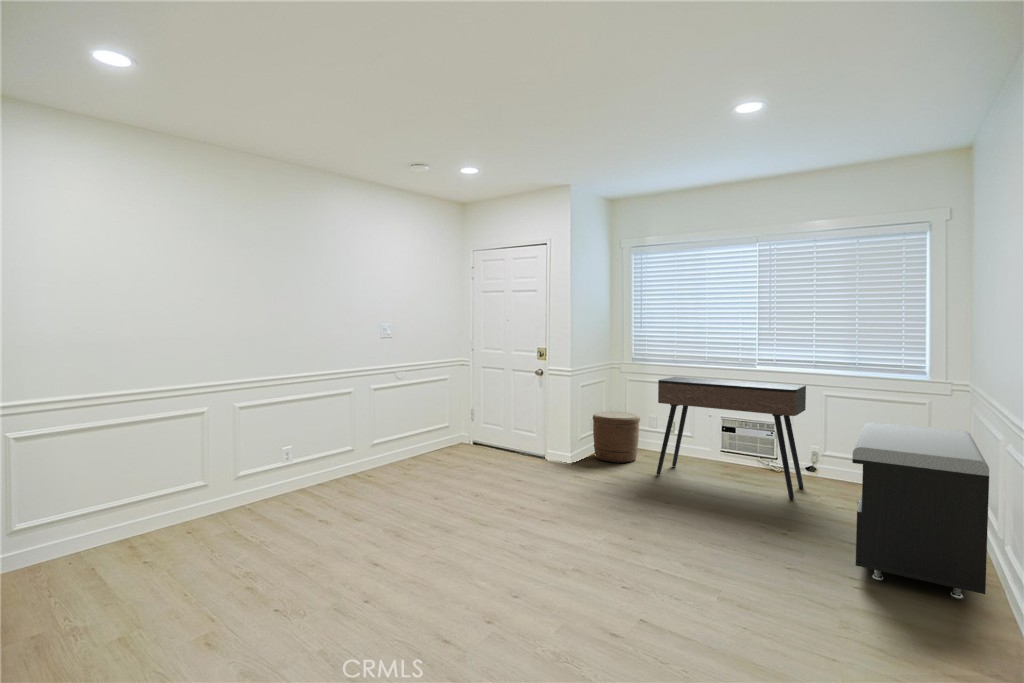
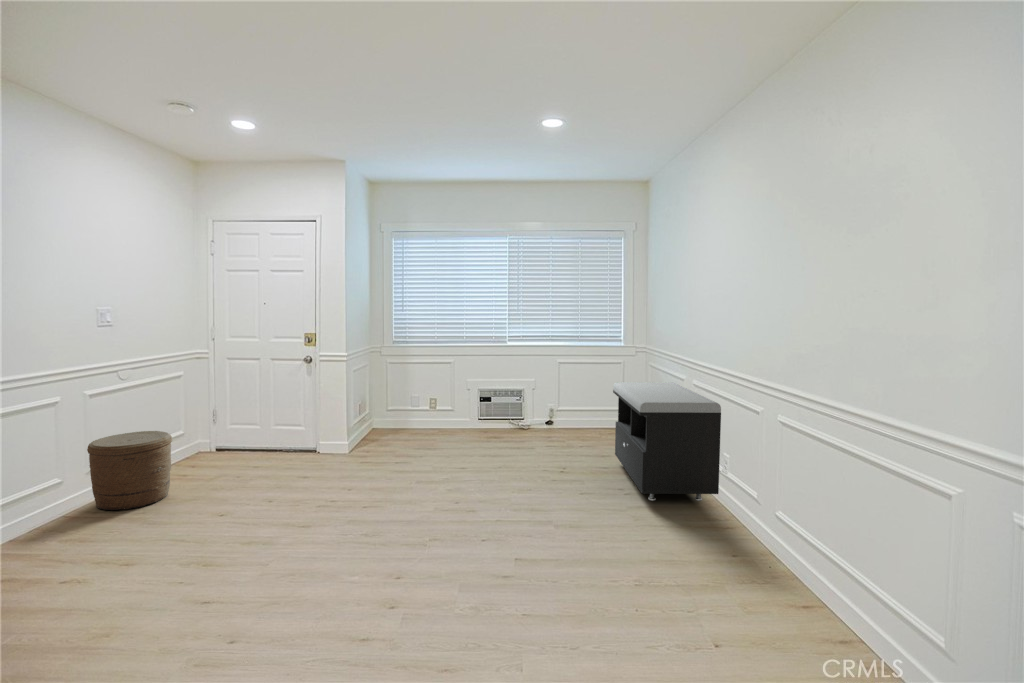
console table: present [656,377,806,499] -> none [438,356,556,450]
woven basket: present [593,412,640,463] -> present [87,431,172,510]

